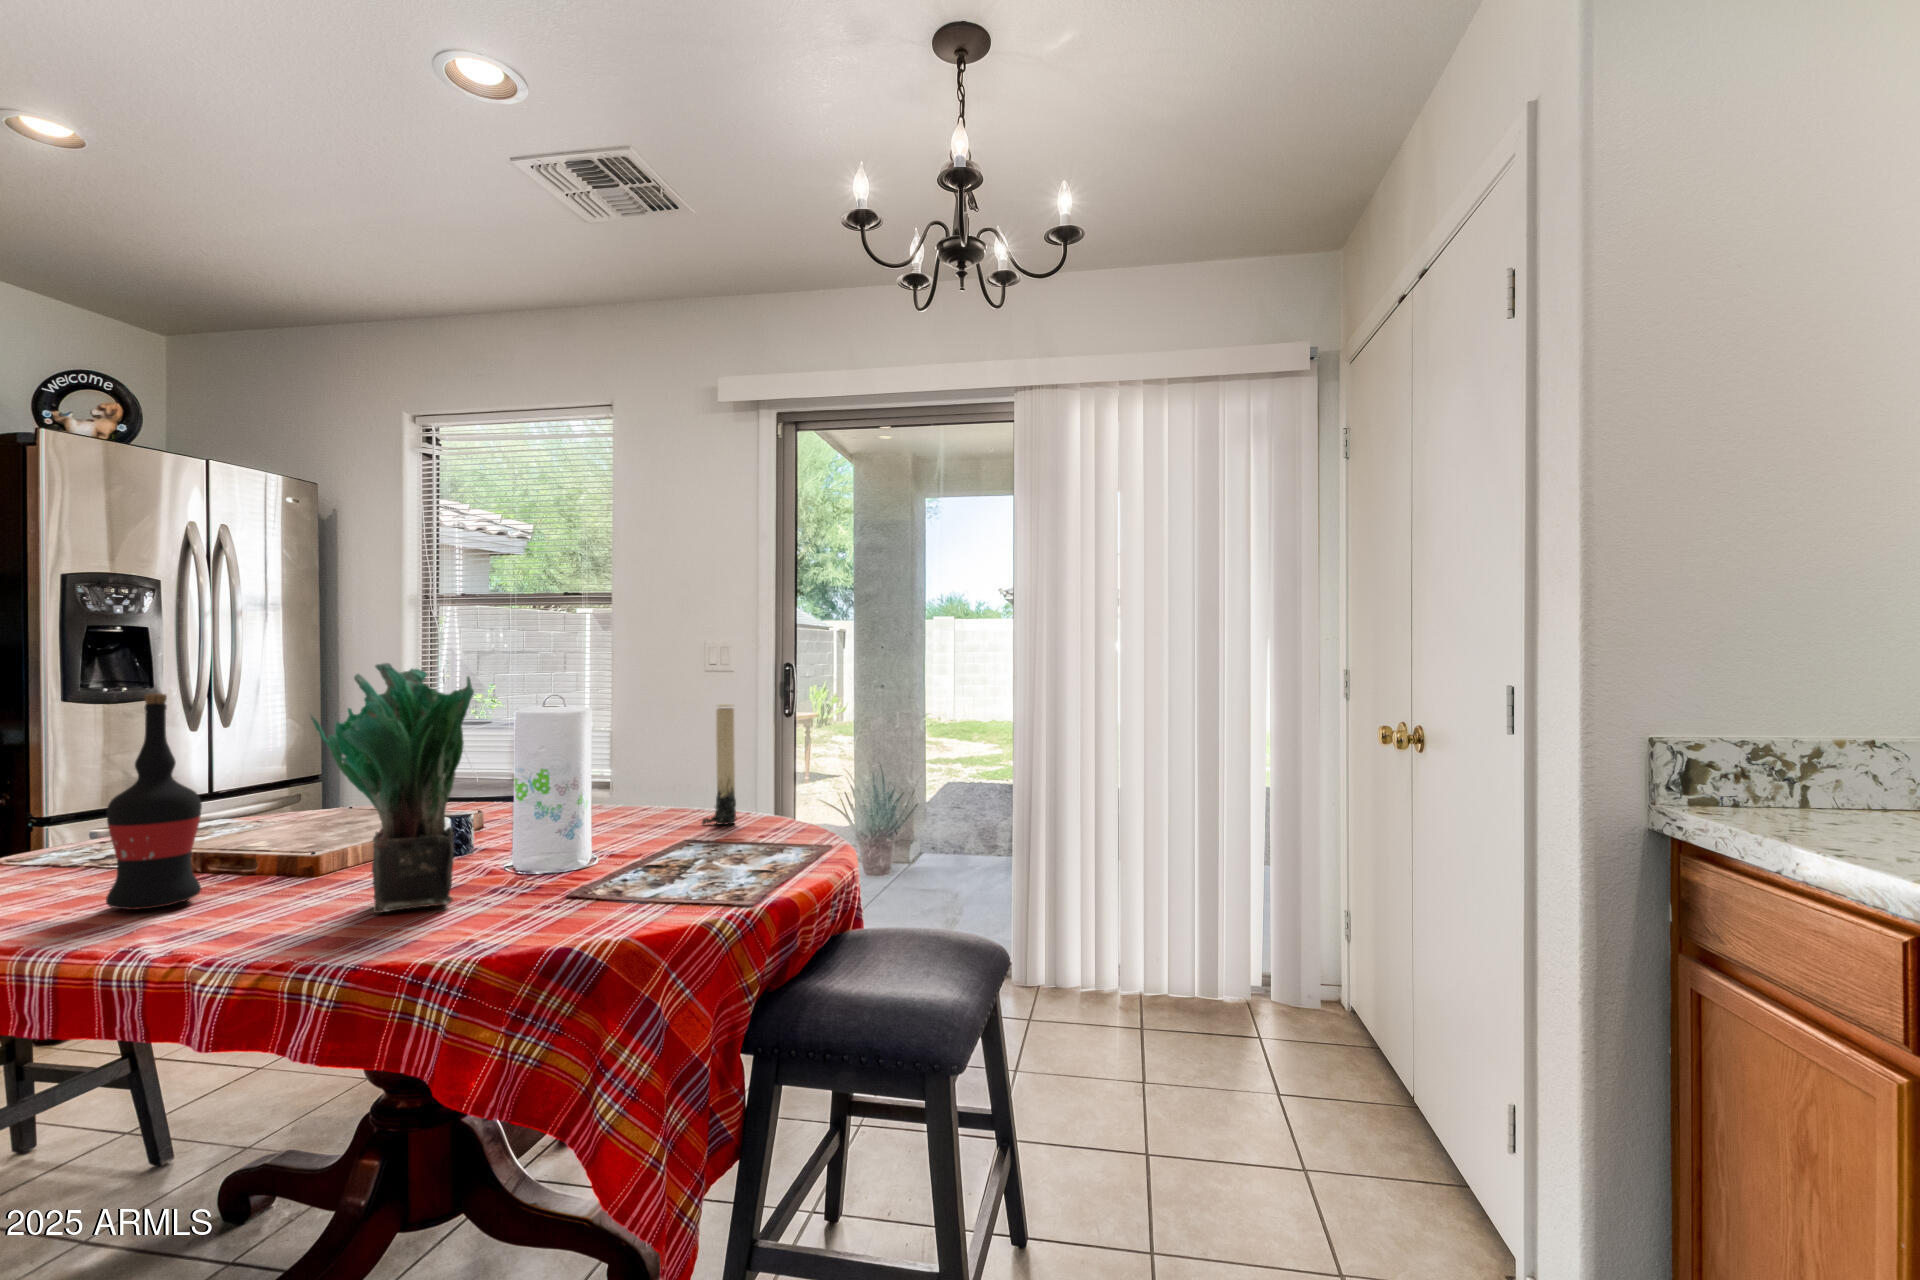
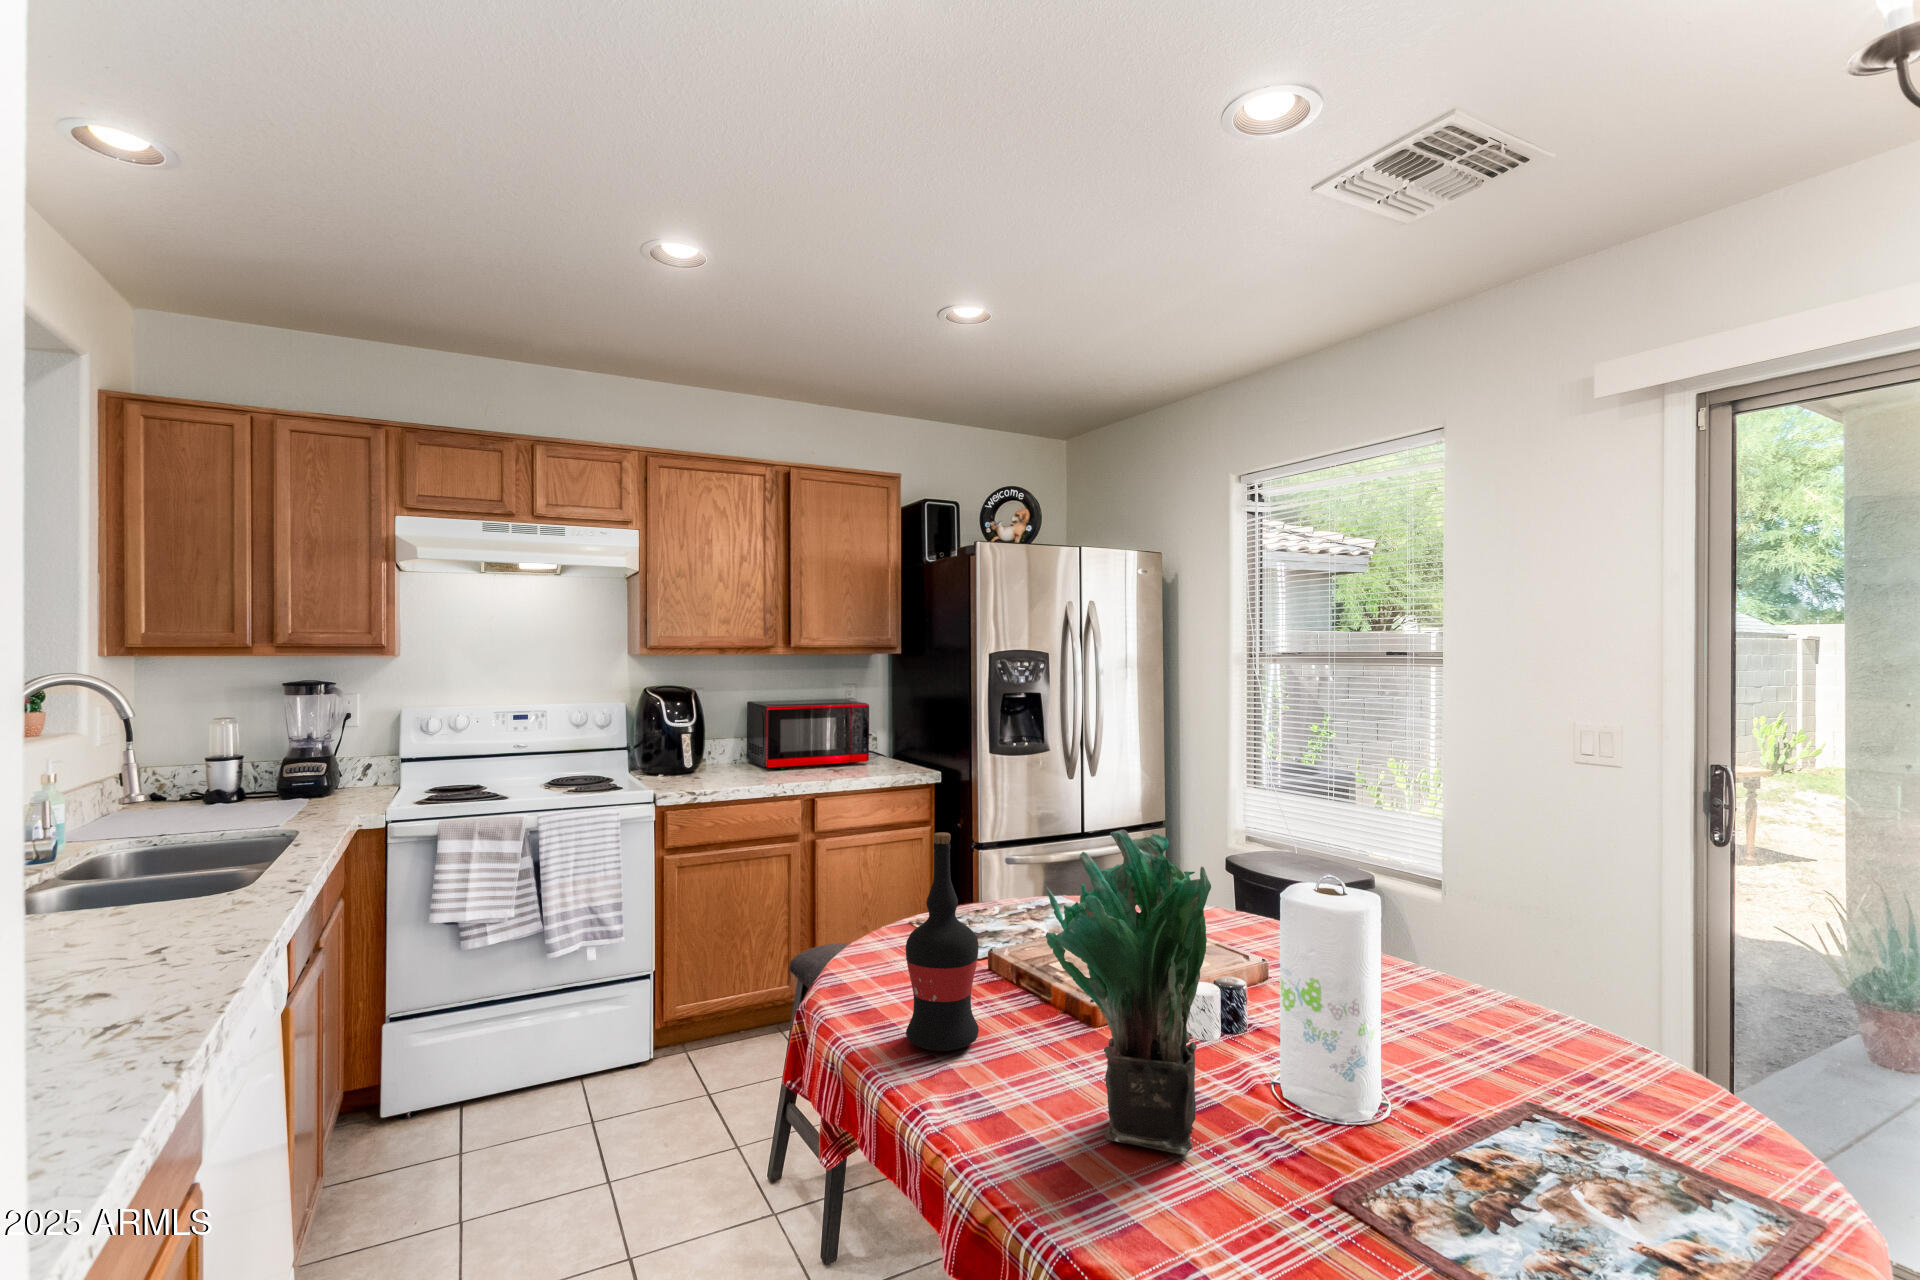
candle: present [702,704,736,825] -> none [1569,878,1632,1069]

